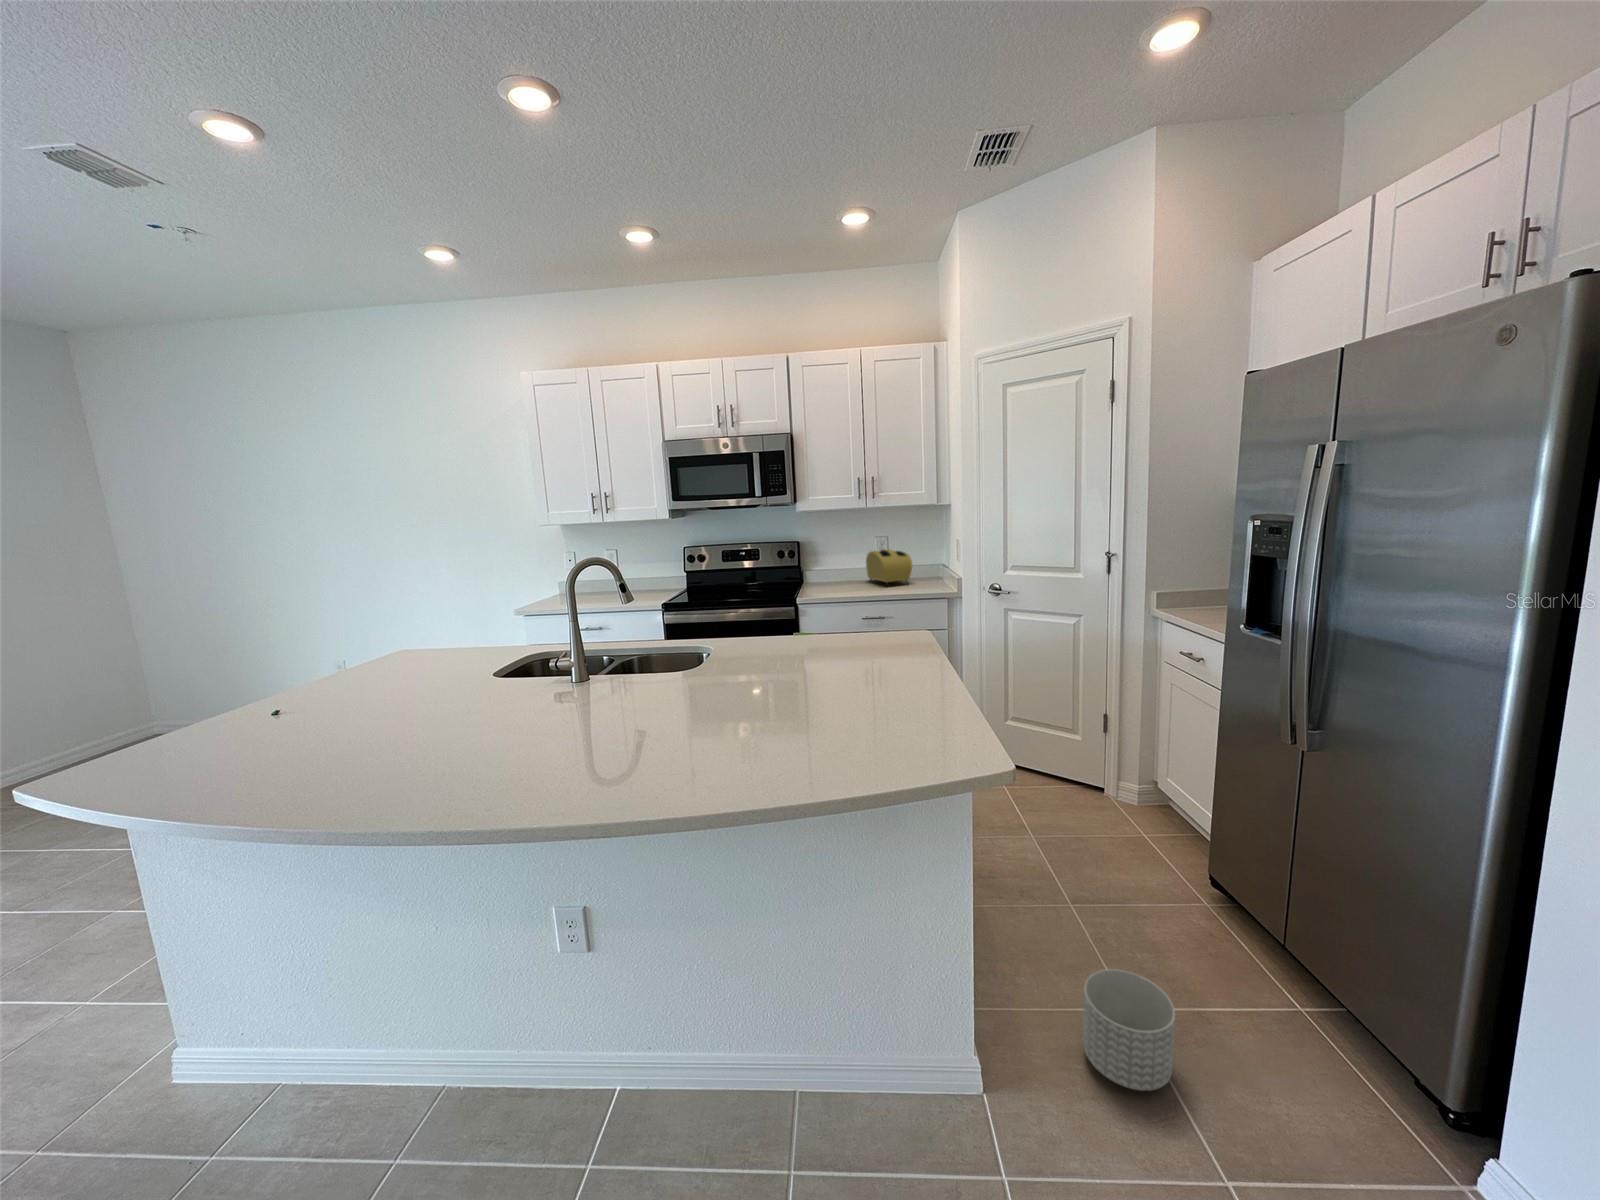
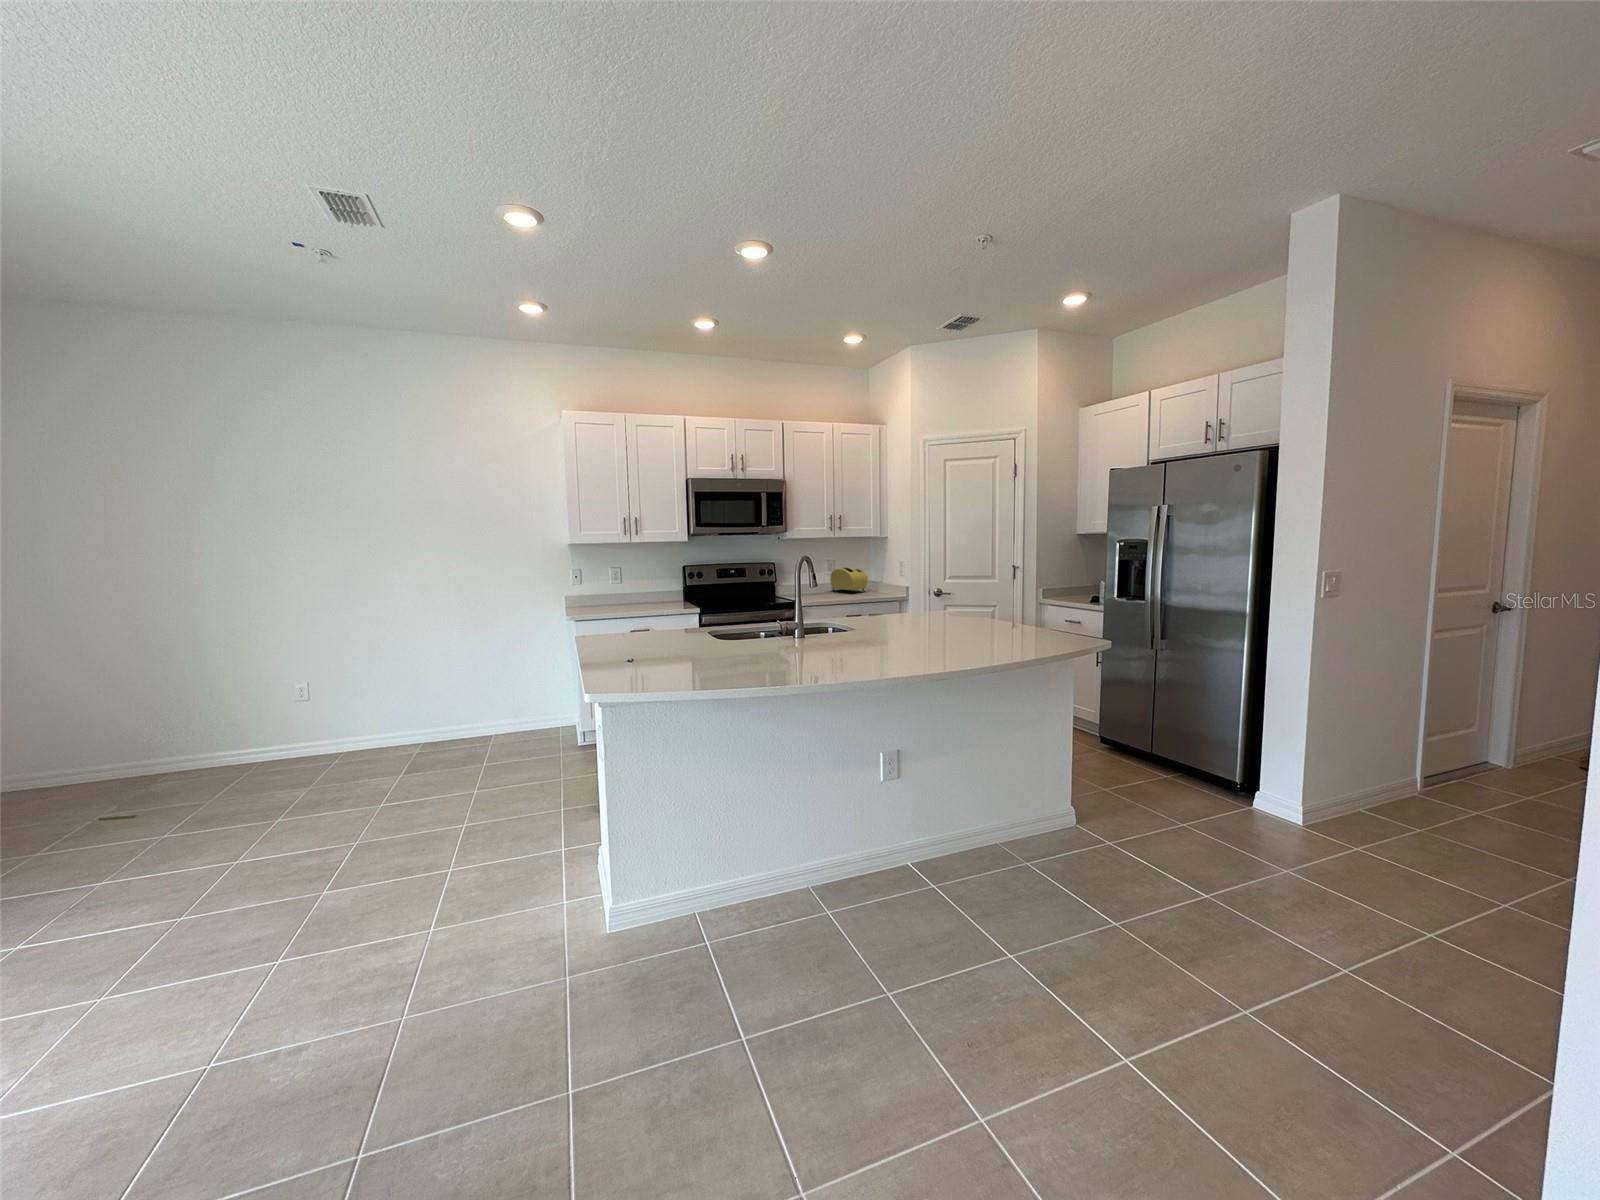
planter: present [1083,969,1175,1091] -> none [1098,763,1143,810]

